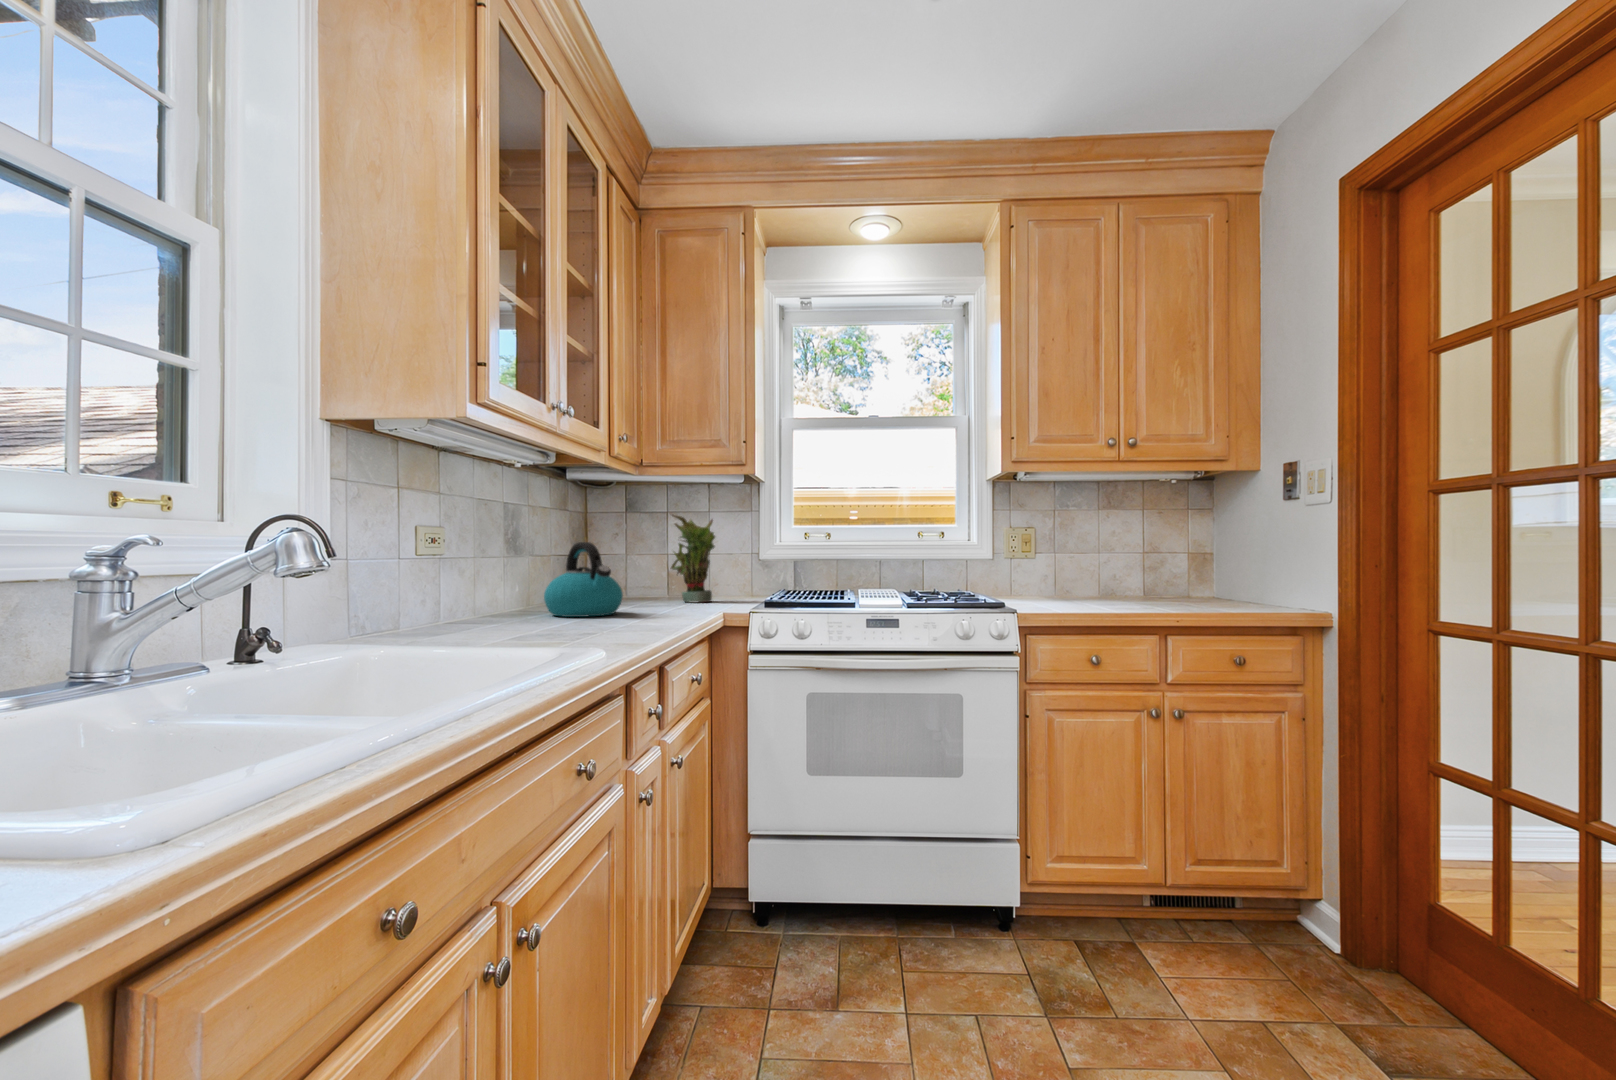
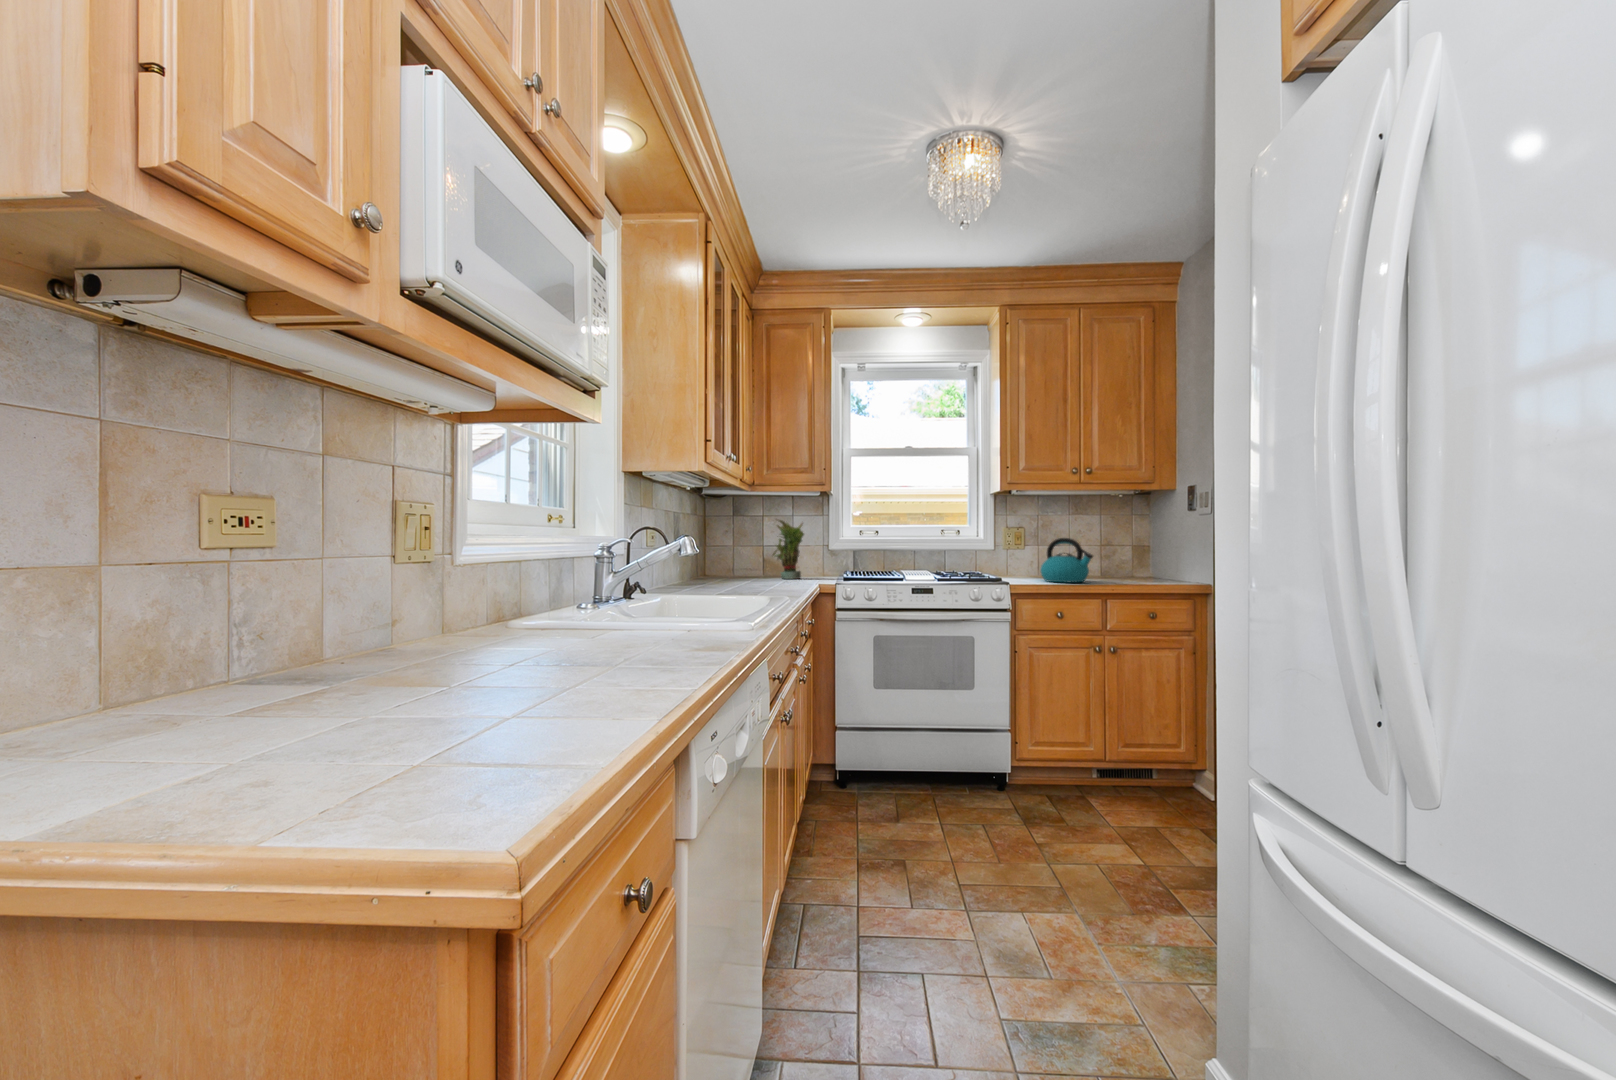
kettle: present [544,542,623,617] -> present [1041,538,1093,583]

